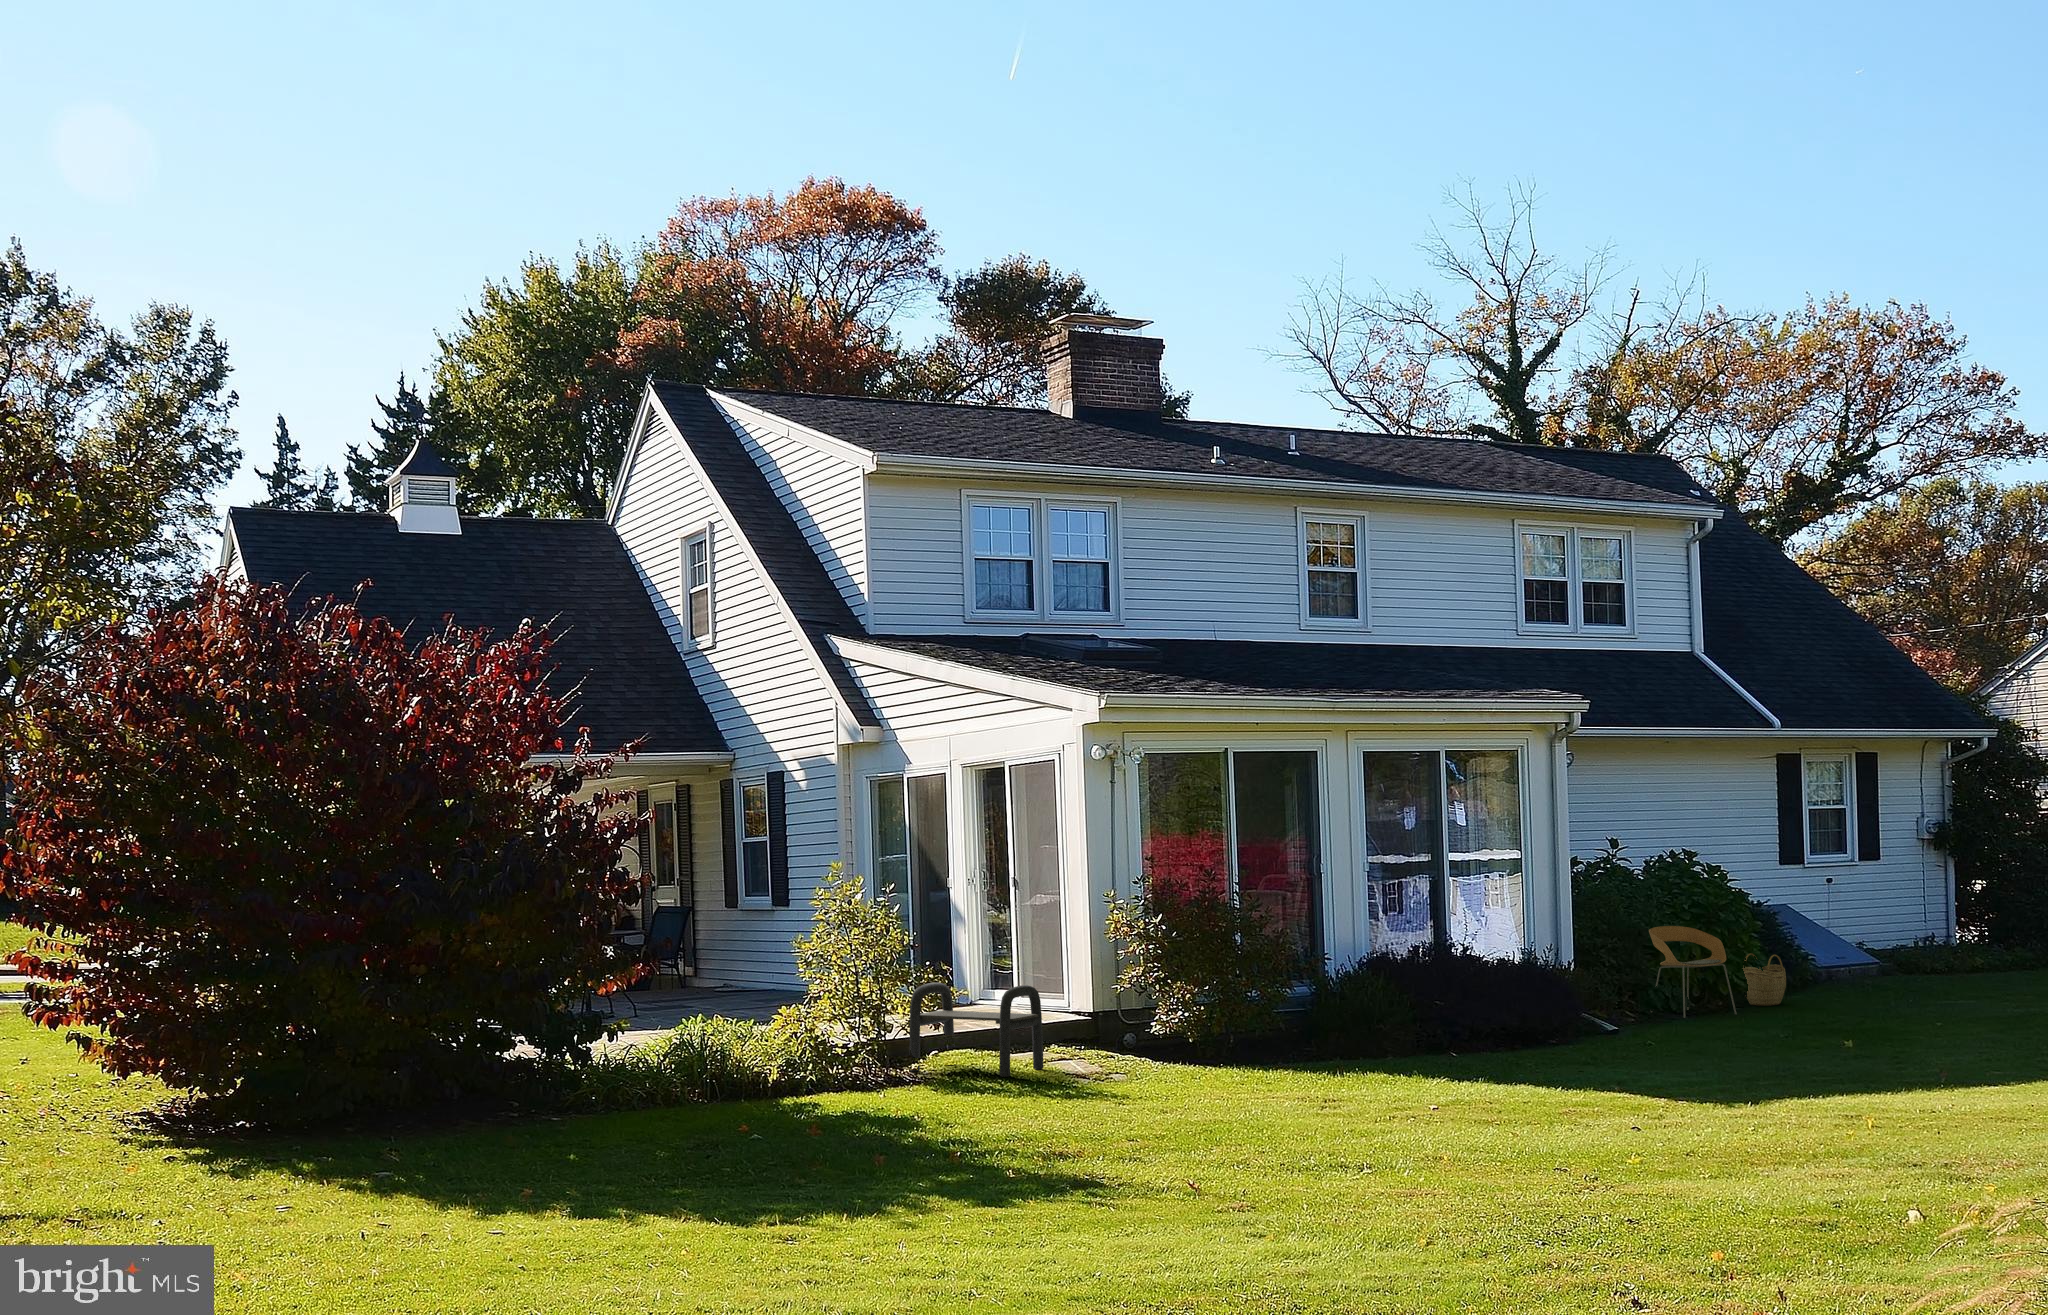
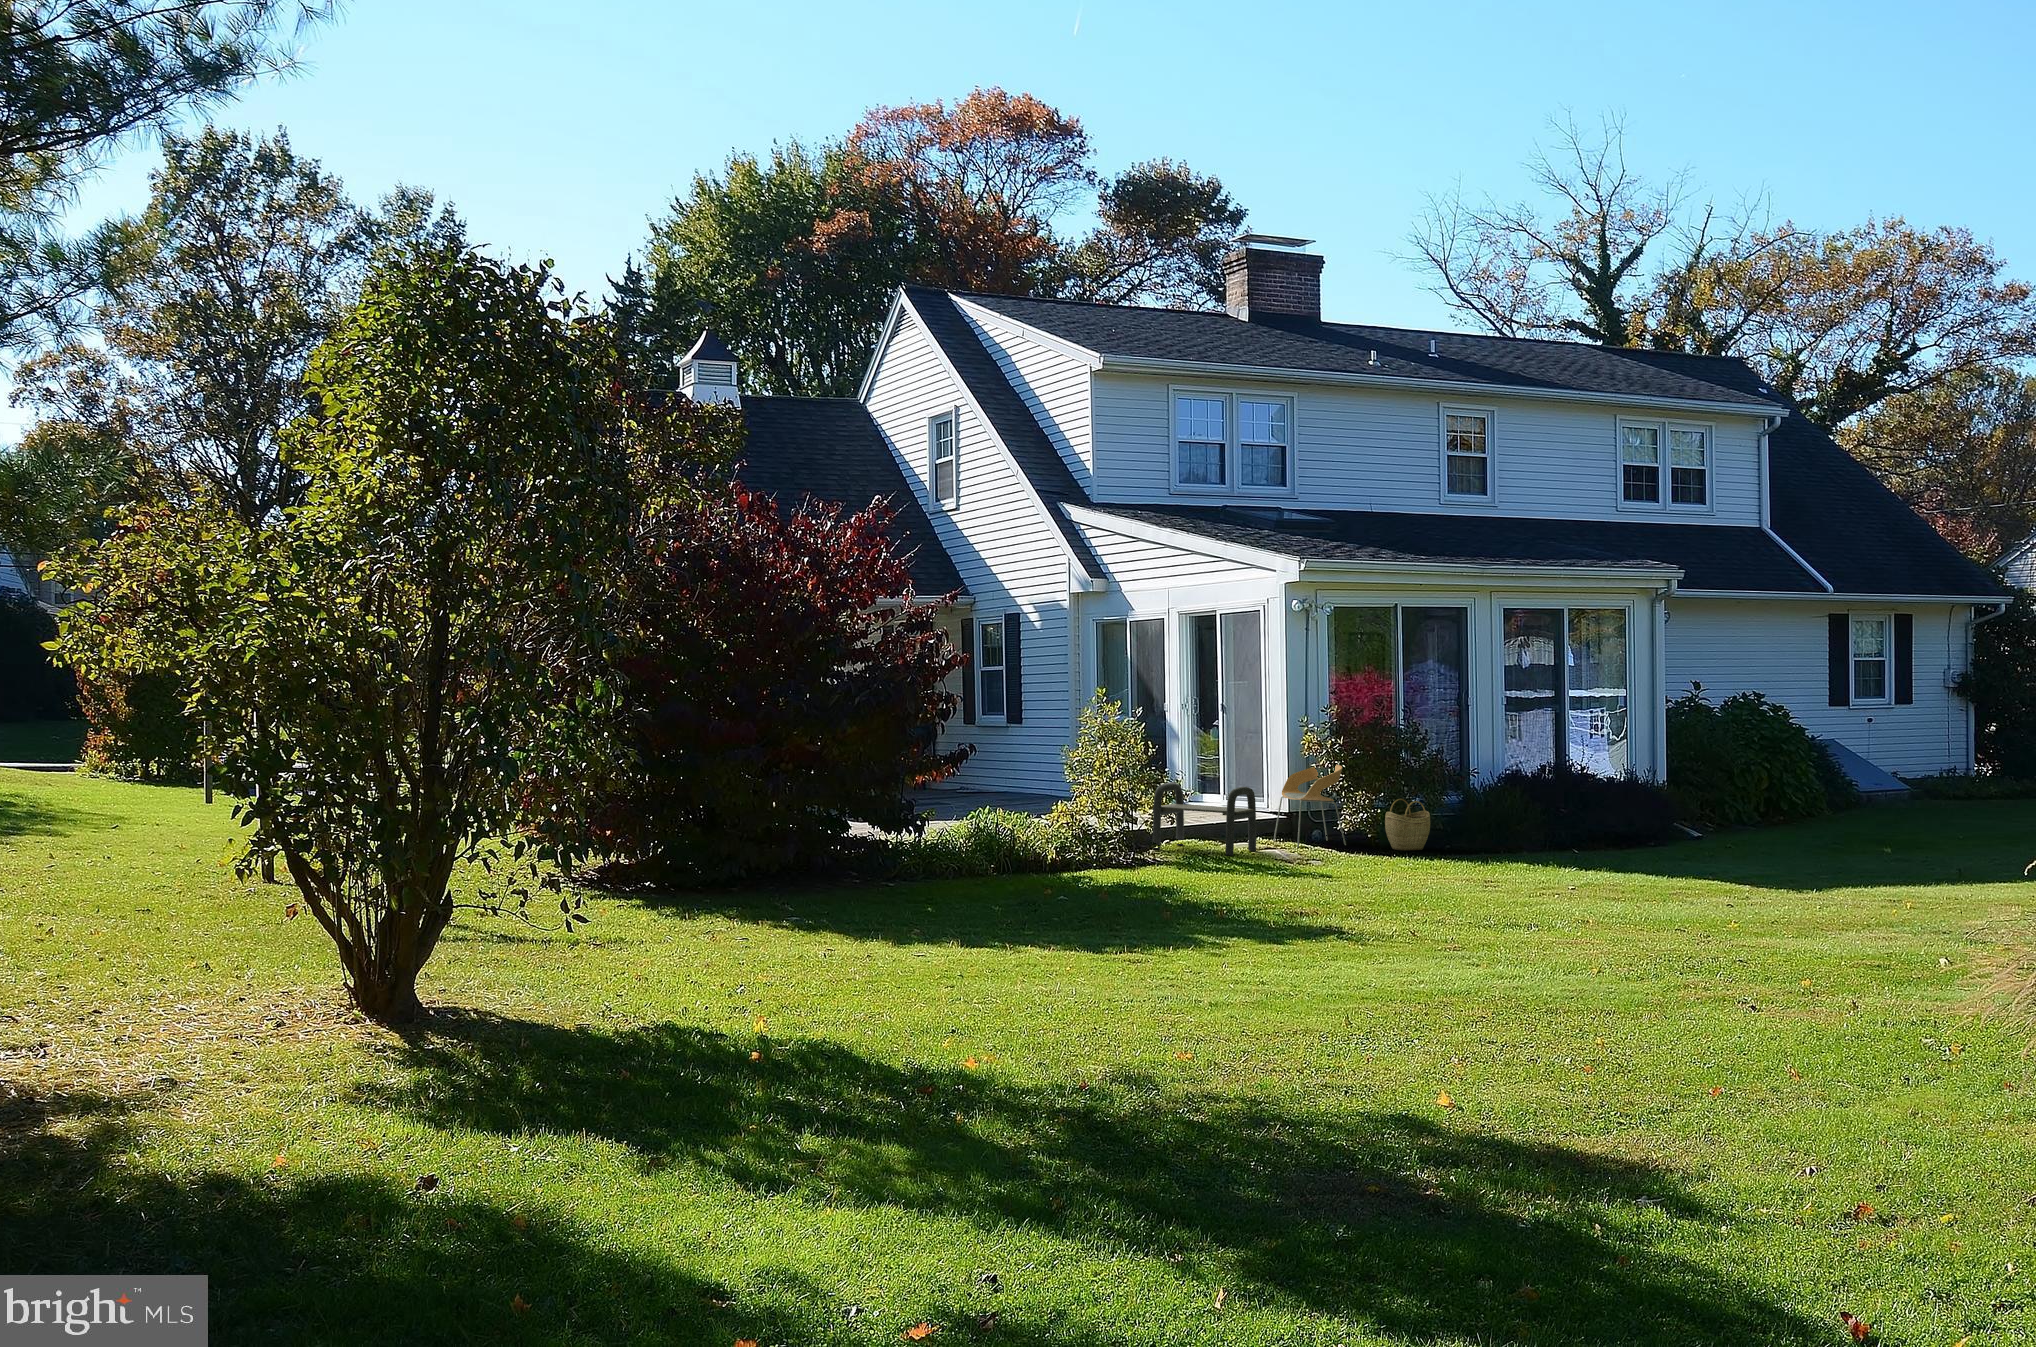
chair: present [1649,926,1737,1018] -> present [1274,765,1346,847]
woven basket: present [1743,953,1786,1006] -> present [1385,799,1430,850]

